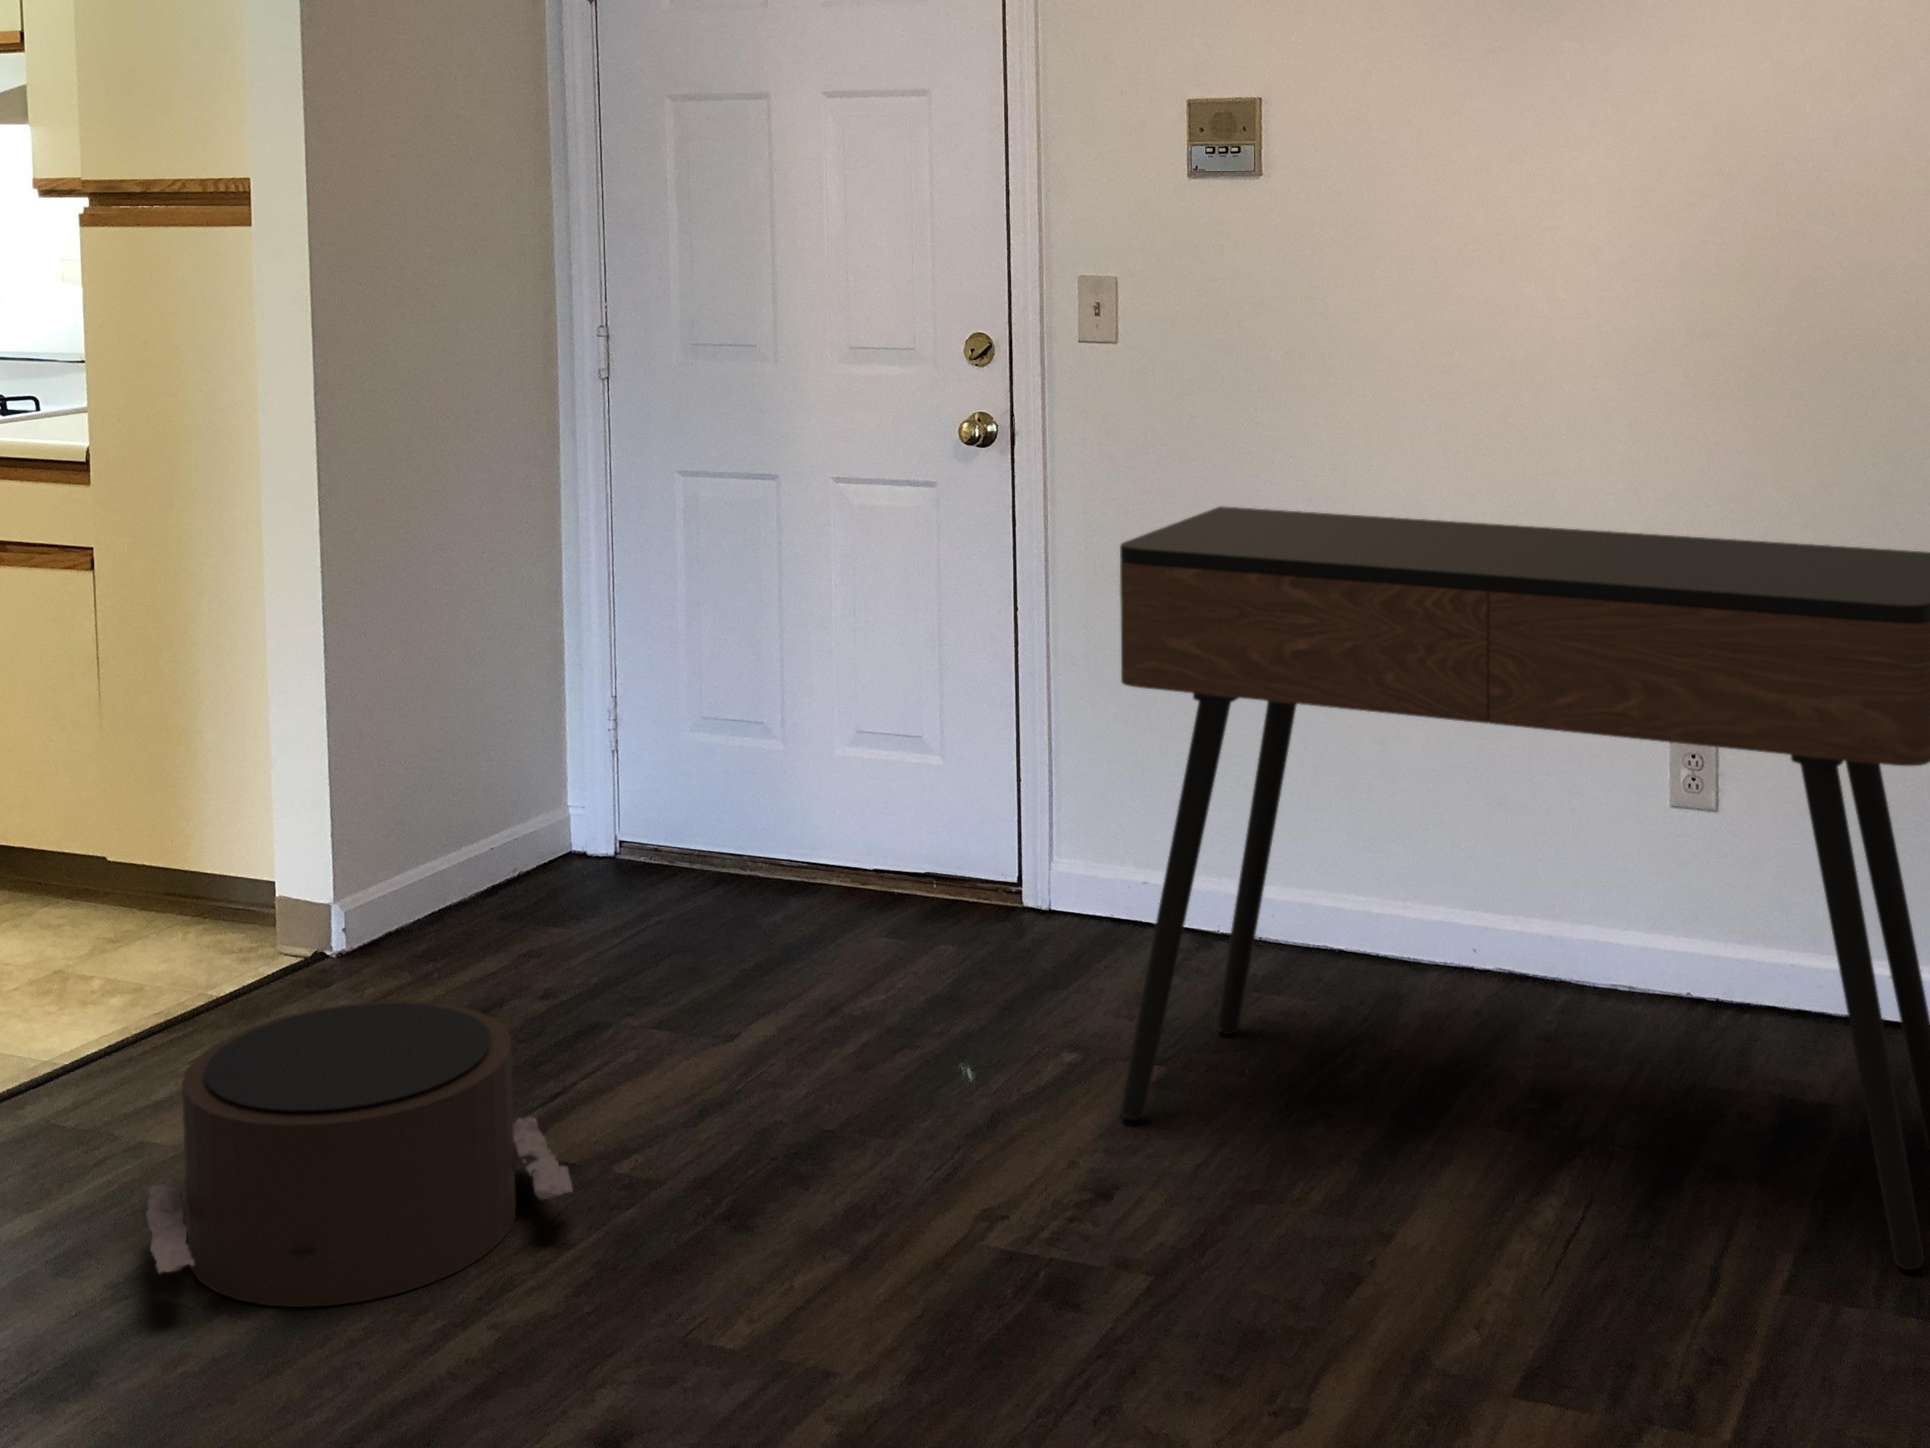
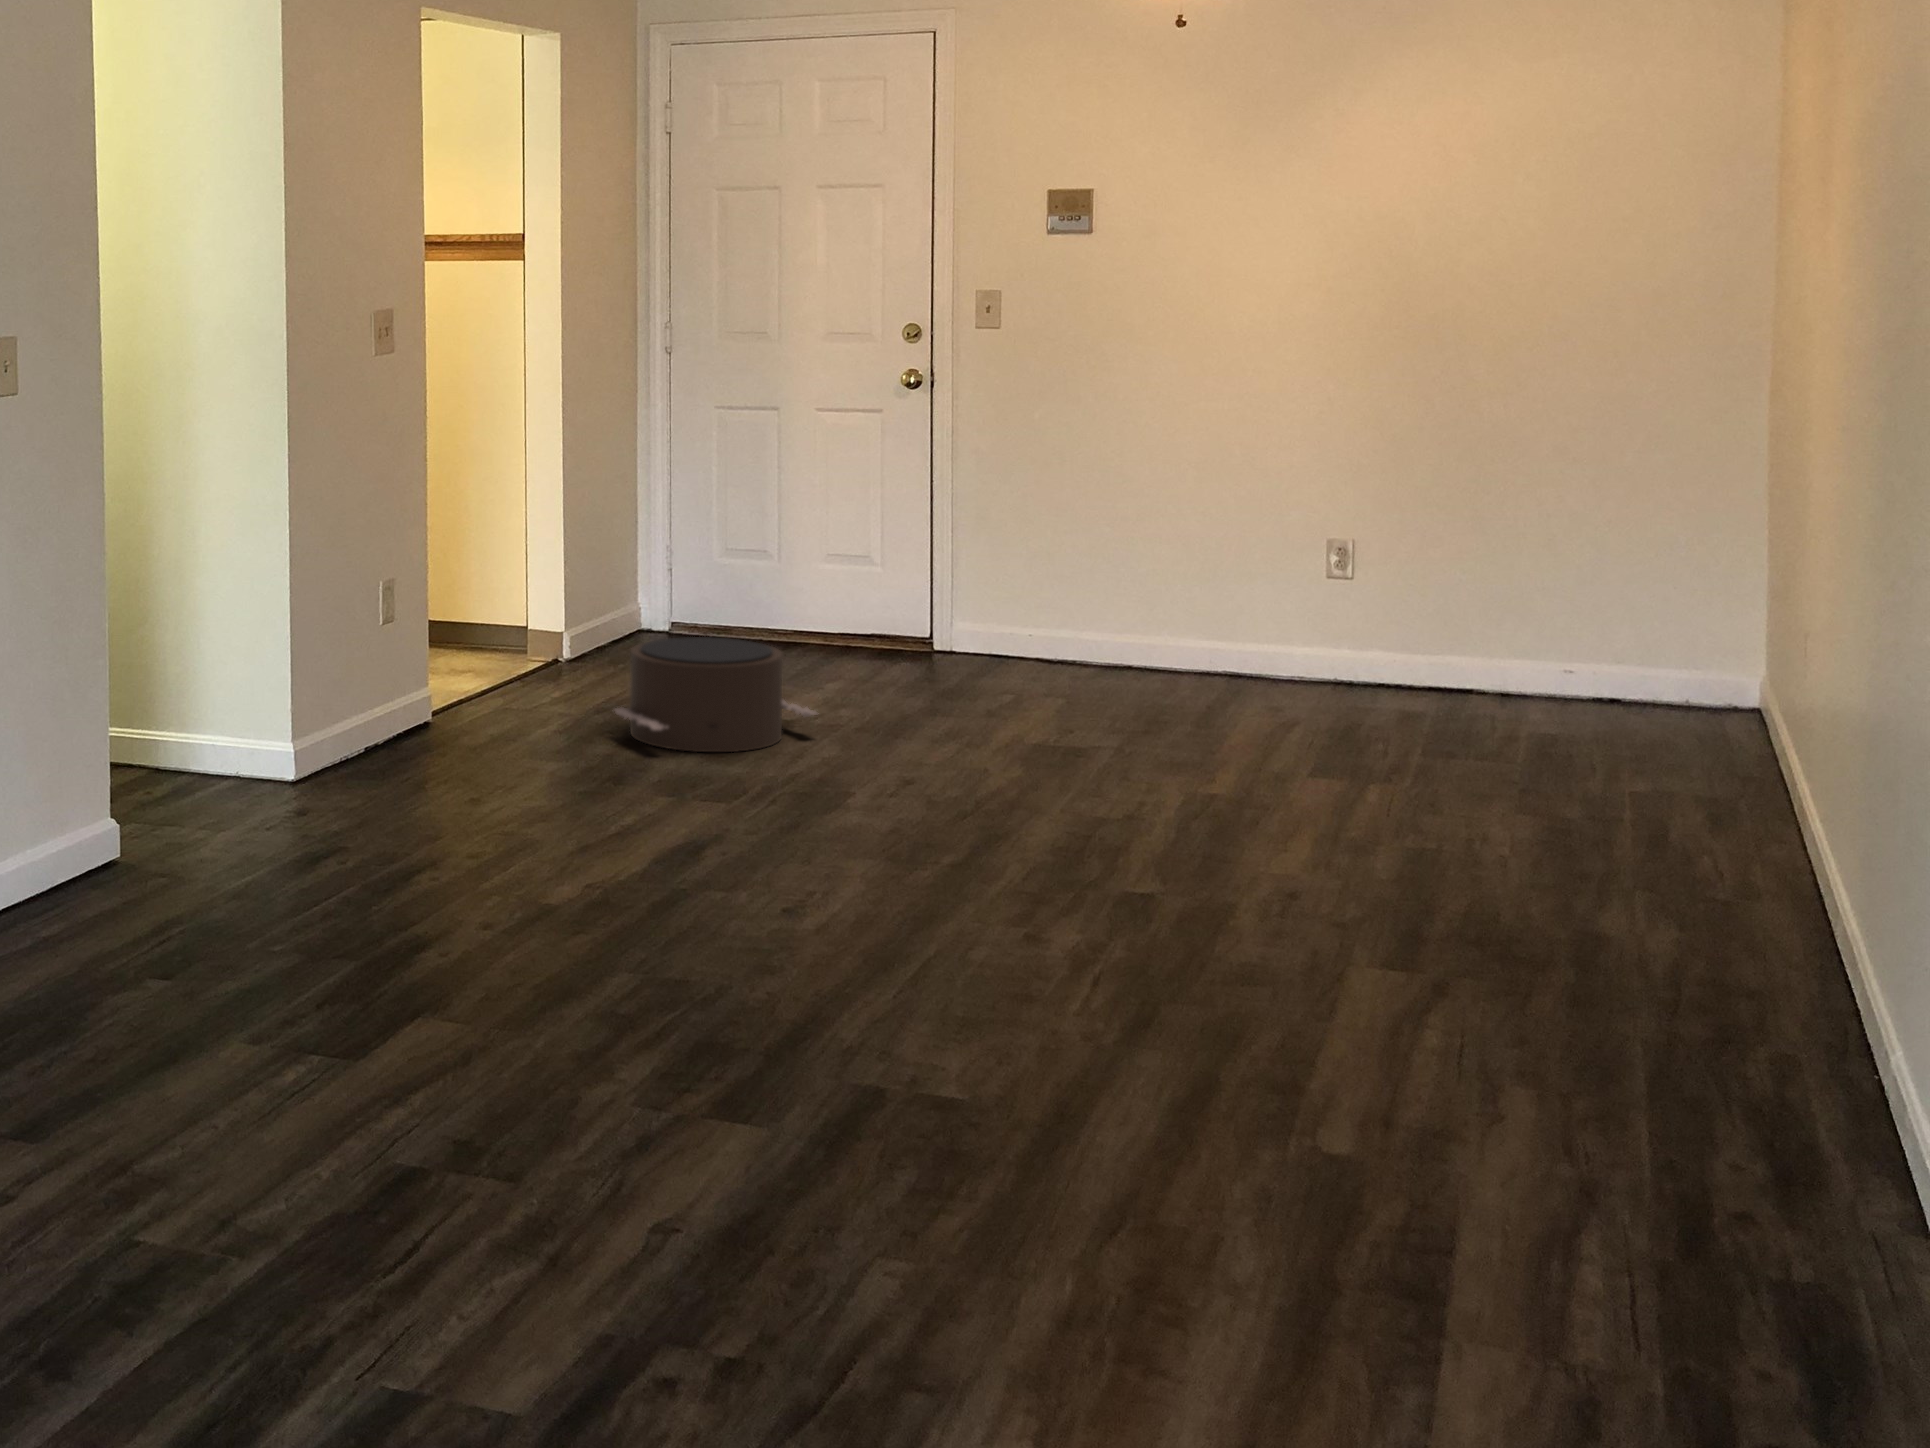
console table: present [1120,506,1930,1270] -> none [1054,409,1504,753]

